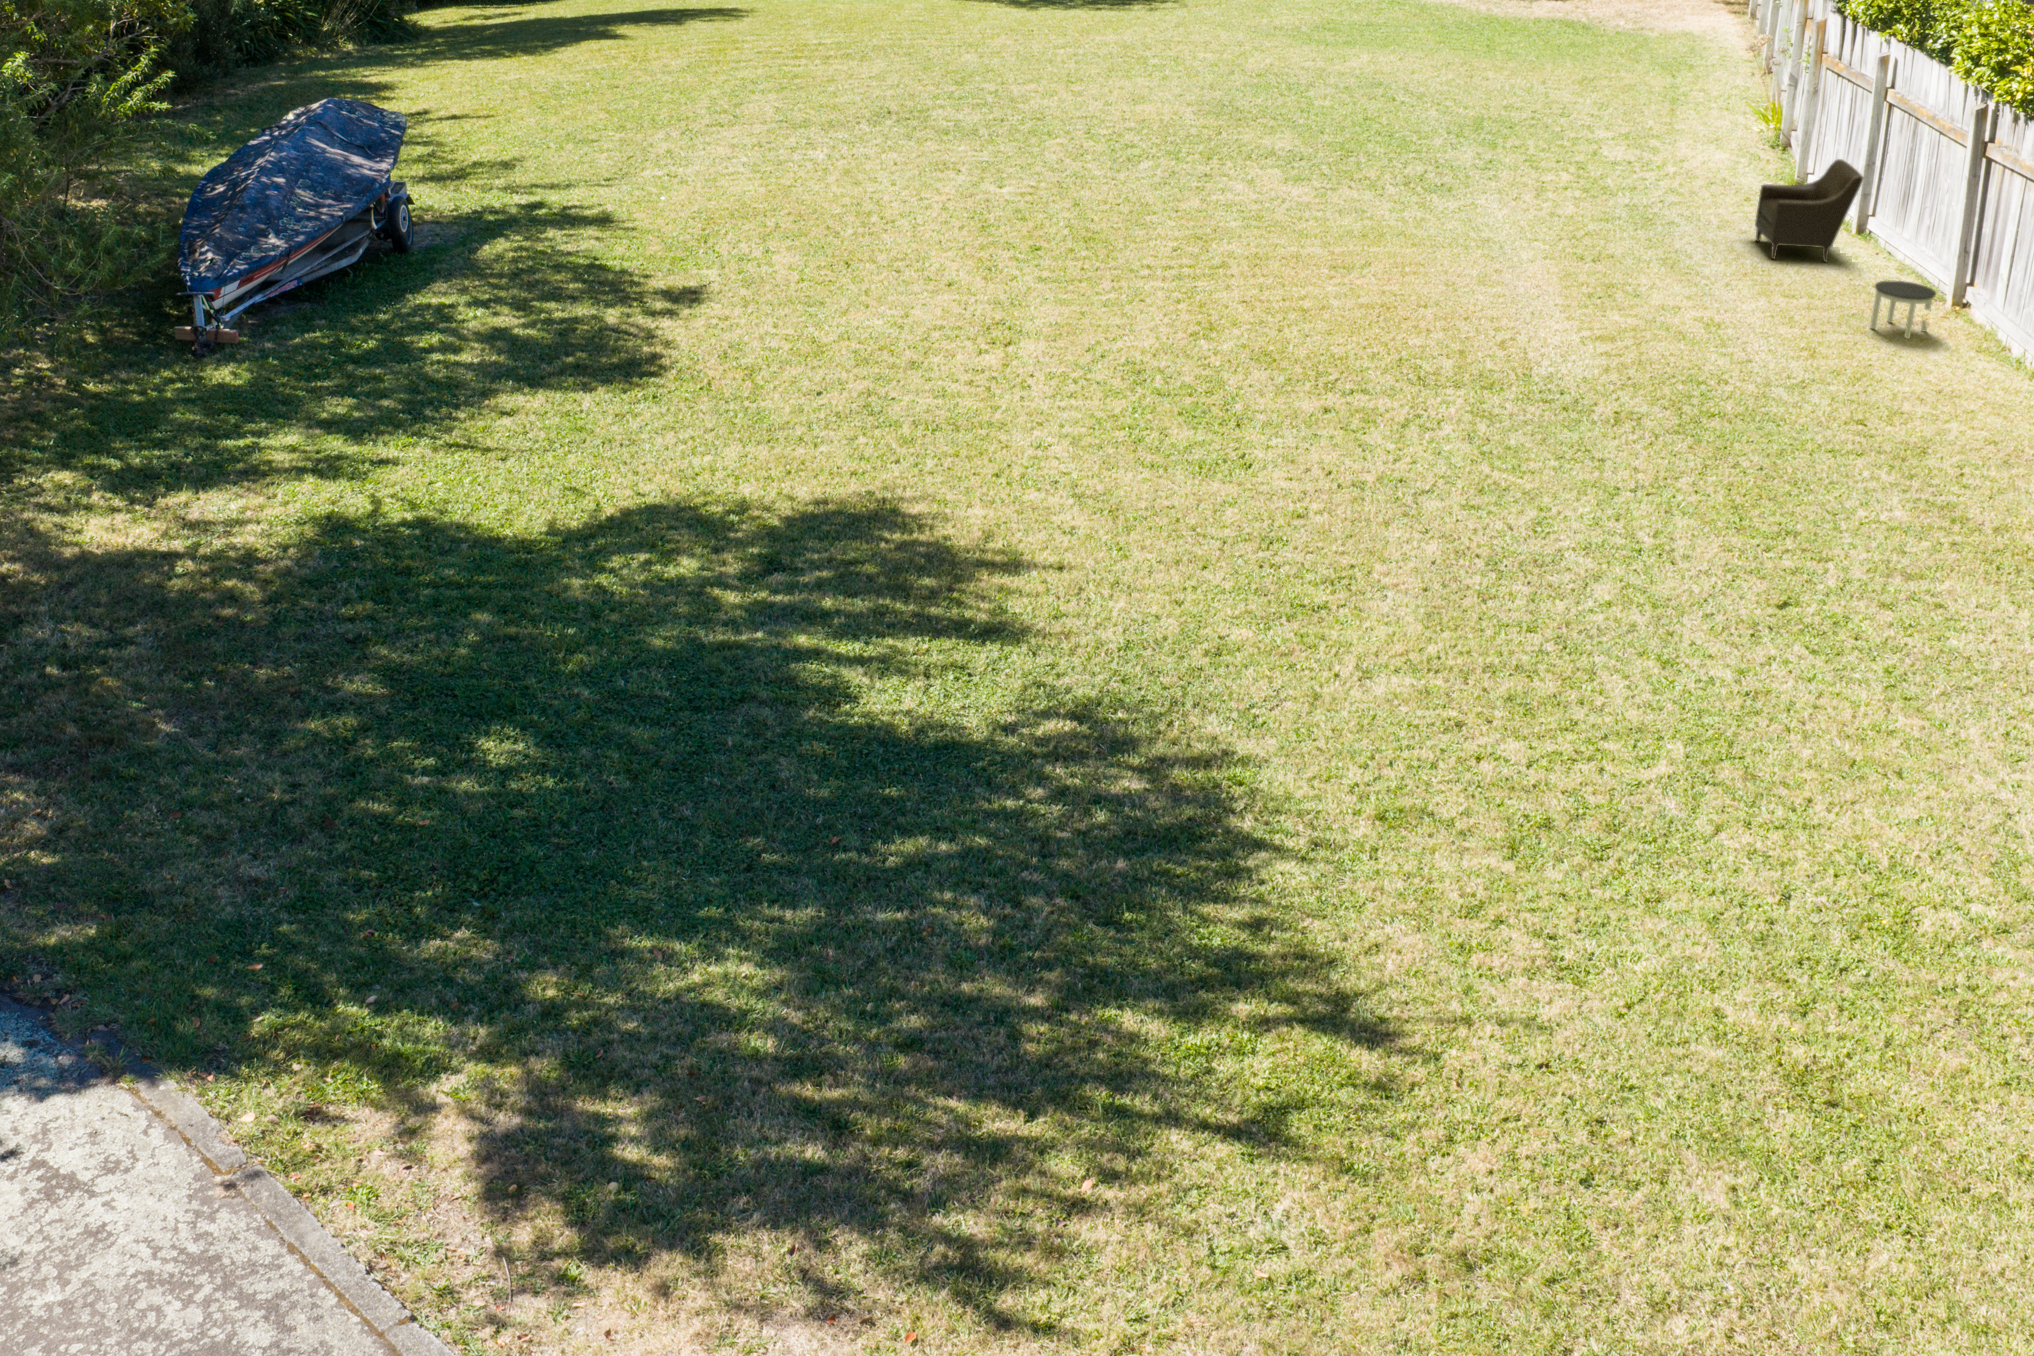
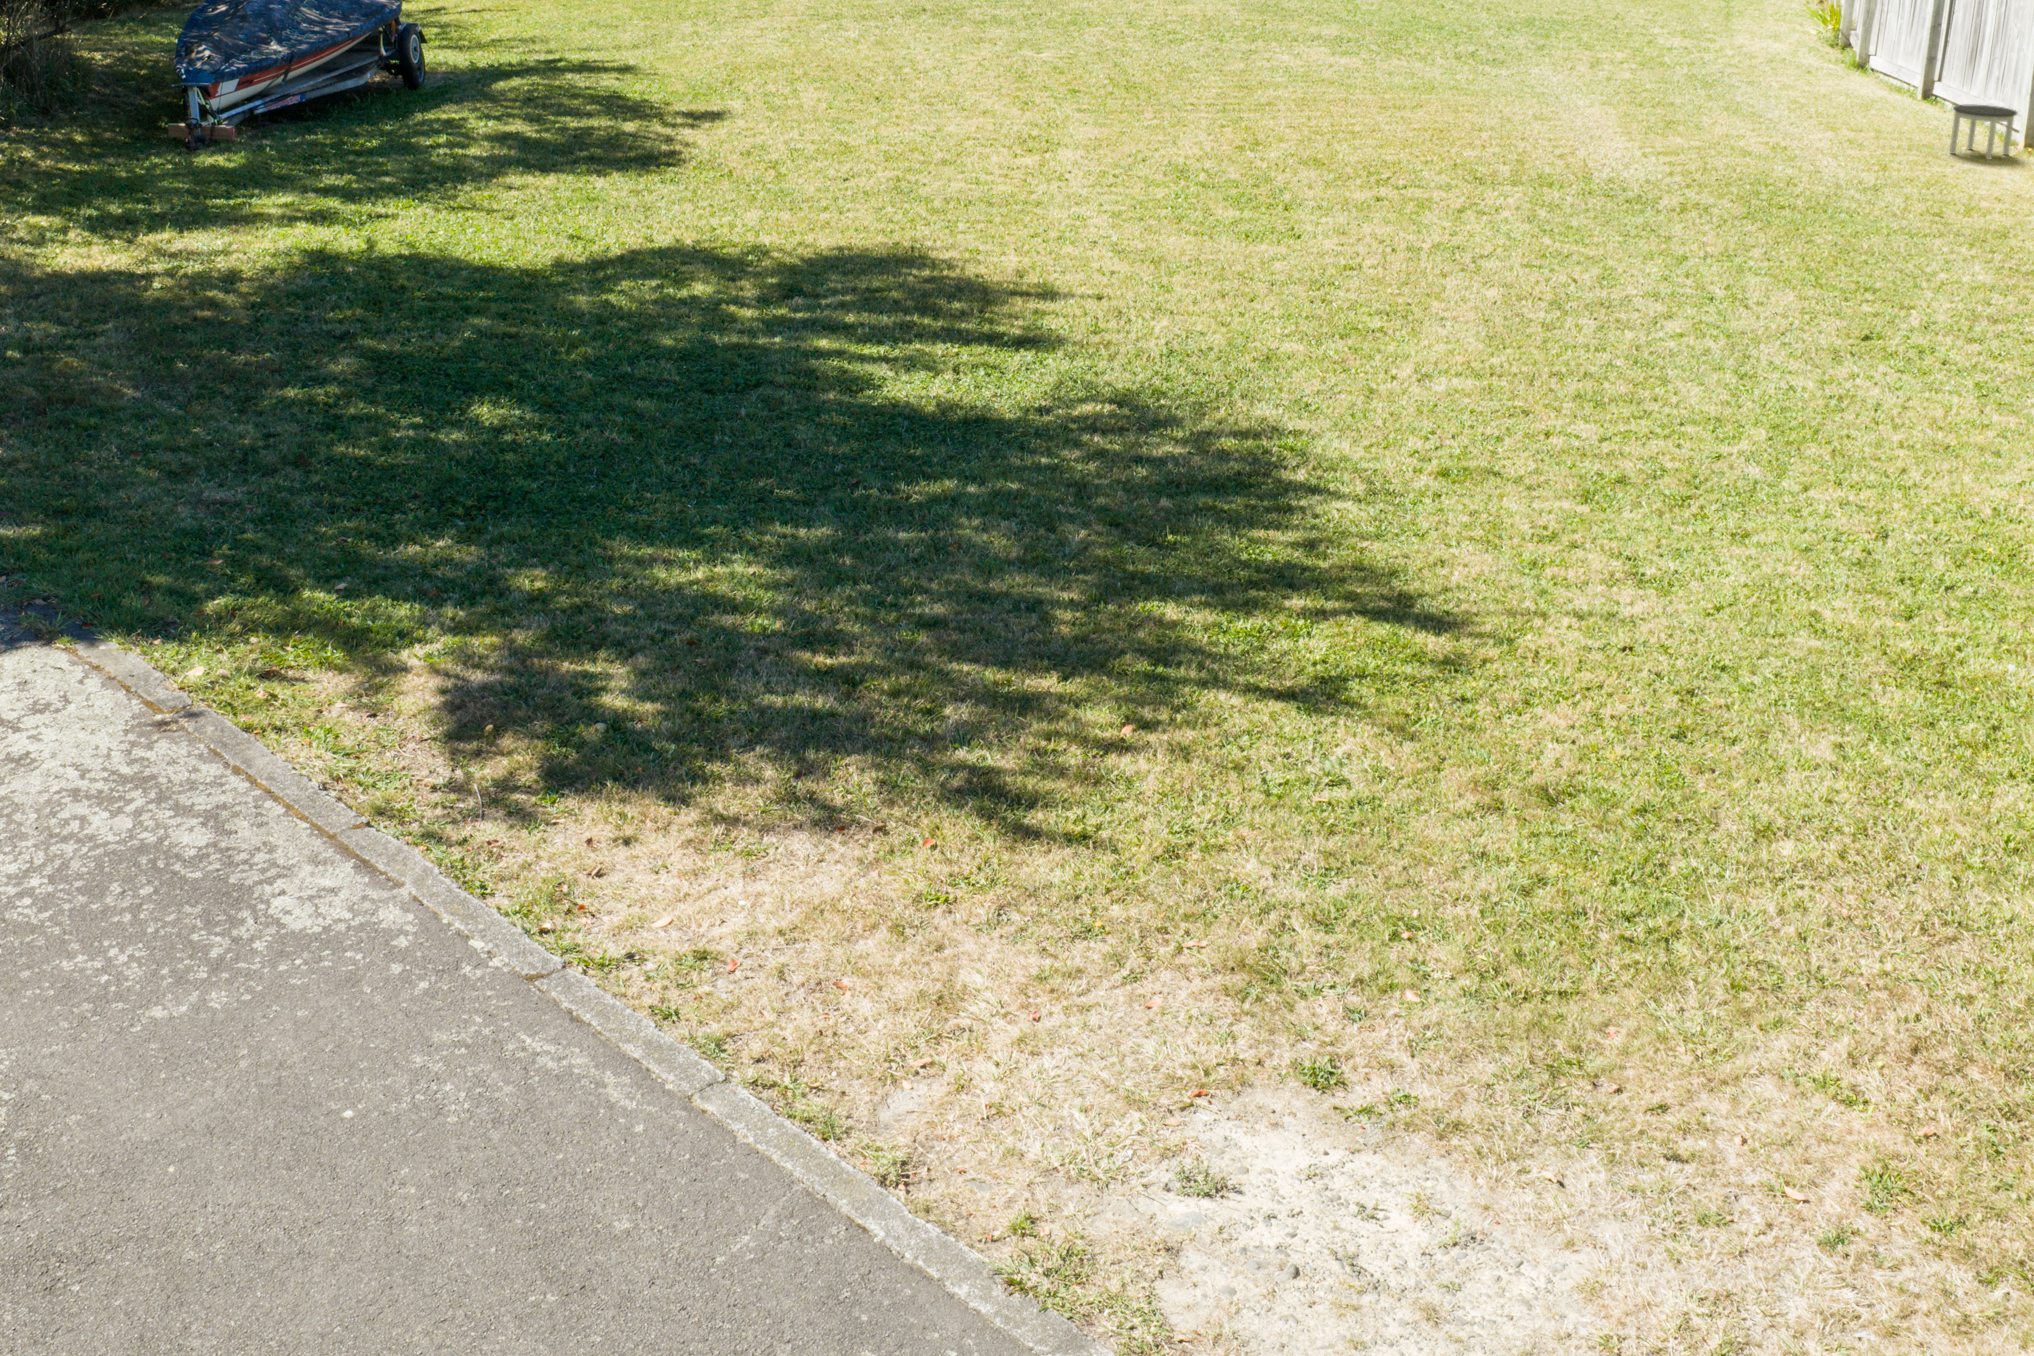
chair: present [1755,159,1863,263] -> none [1826,9,1938,112]

